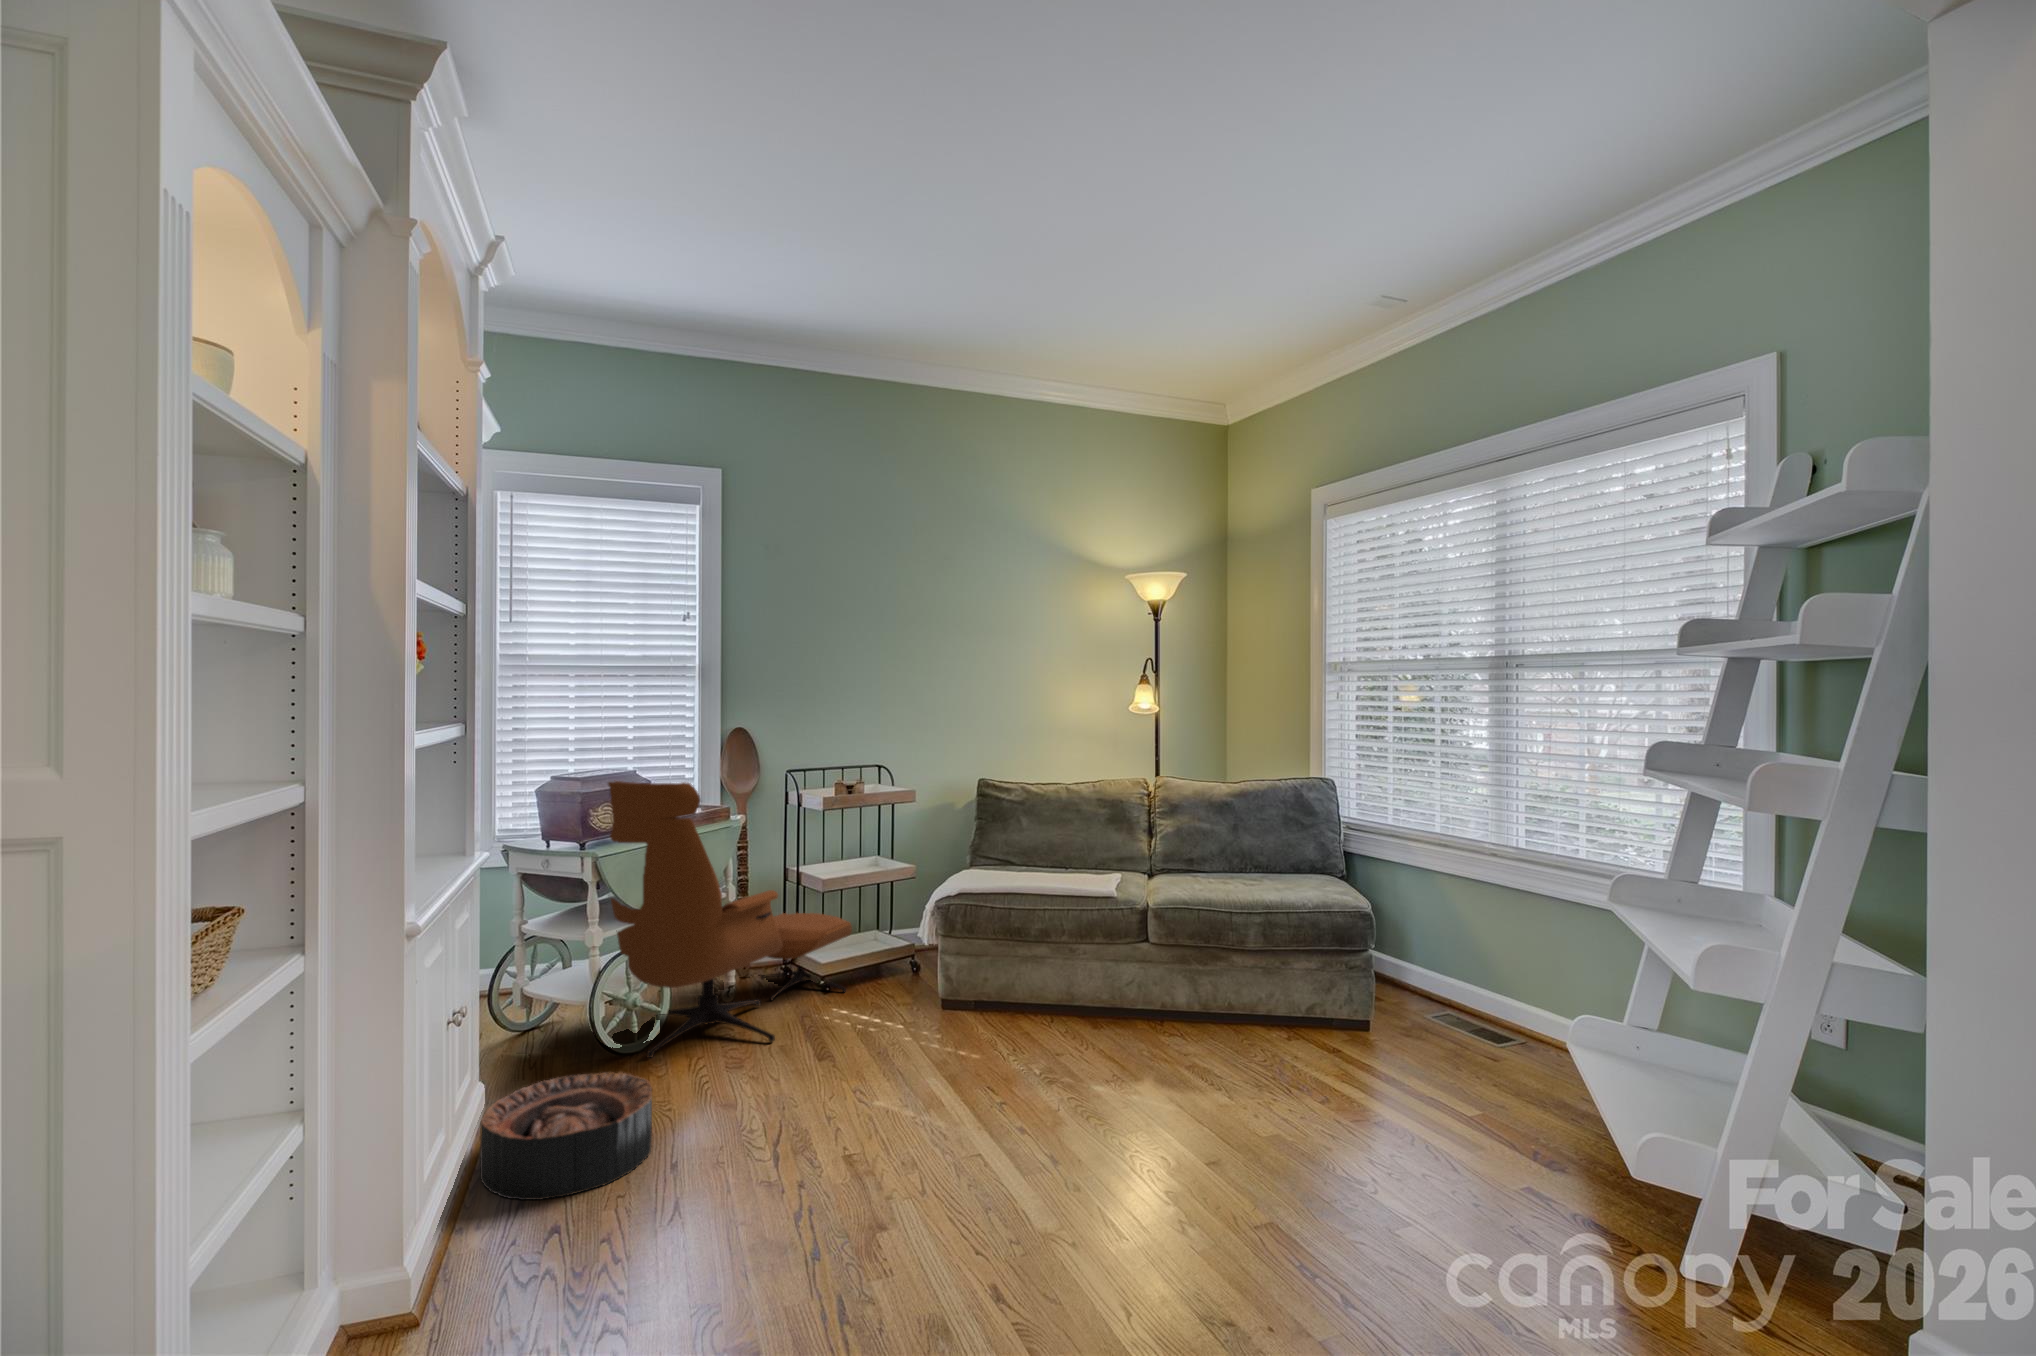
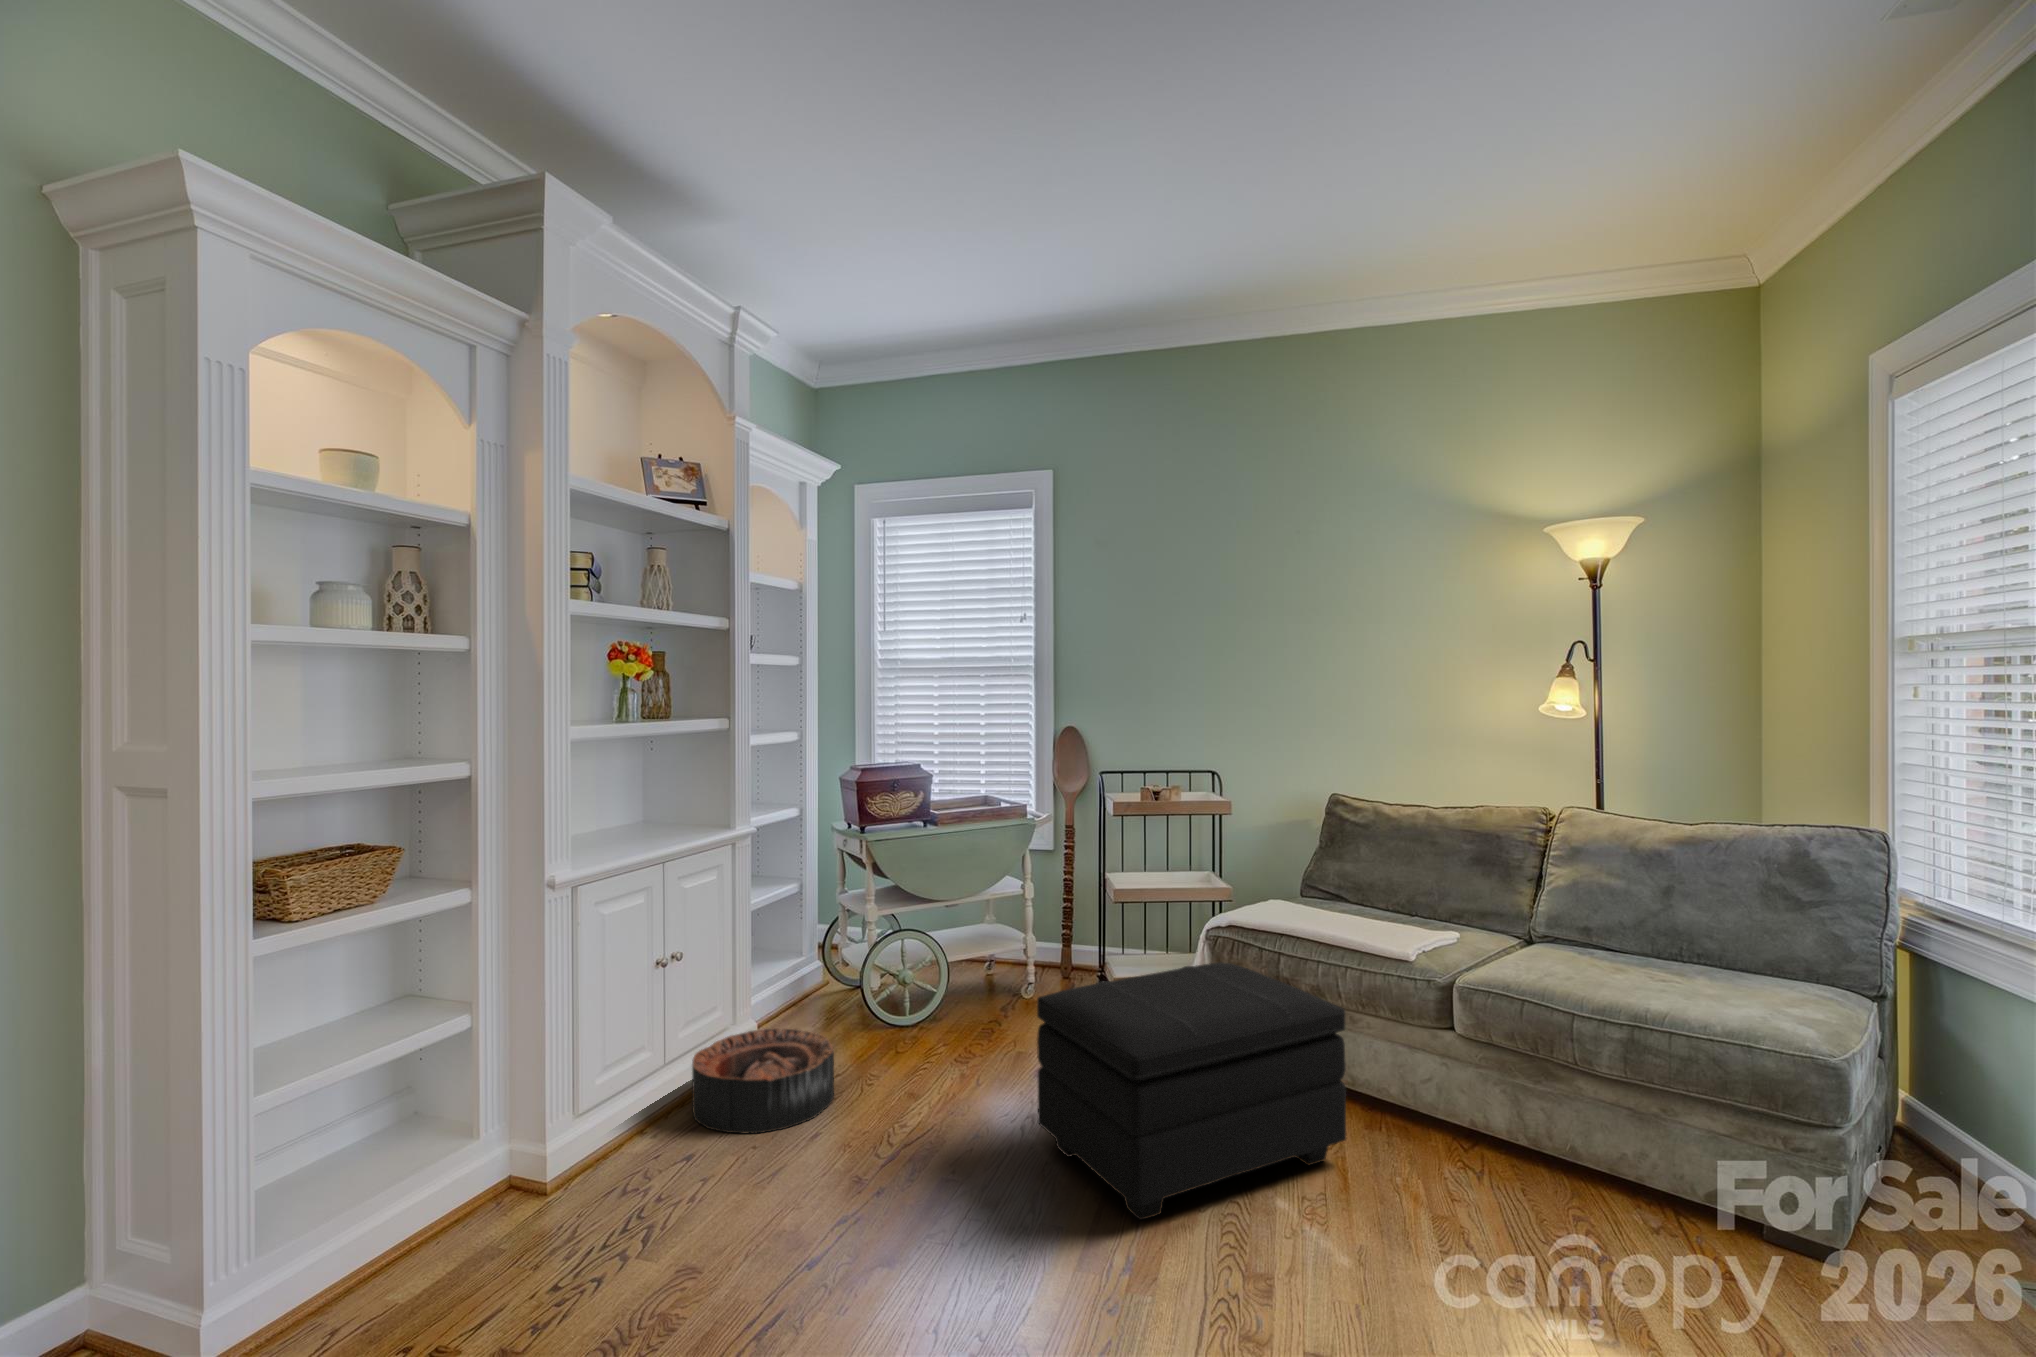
lounge chair: present [608,781,852,1058] -> none [878,769,1166,1045]
footstool: none [890,921,1107,1127] -> present [1037,962,1346,1220]

